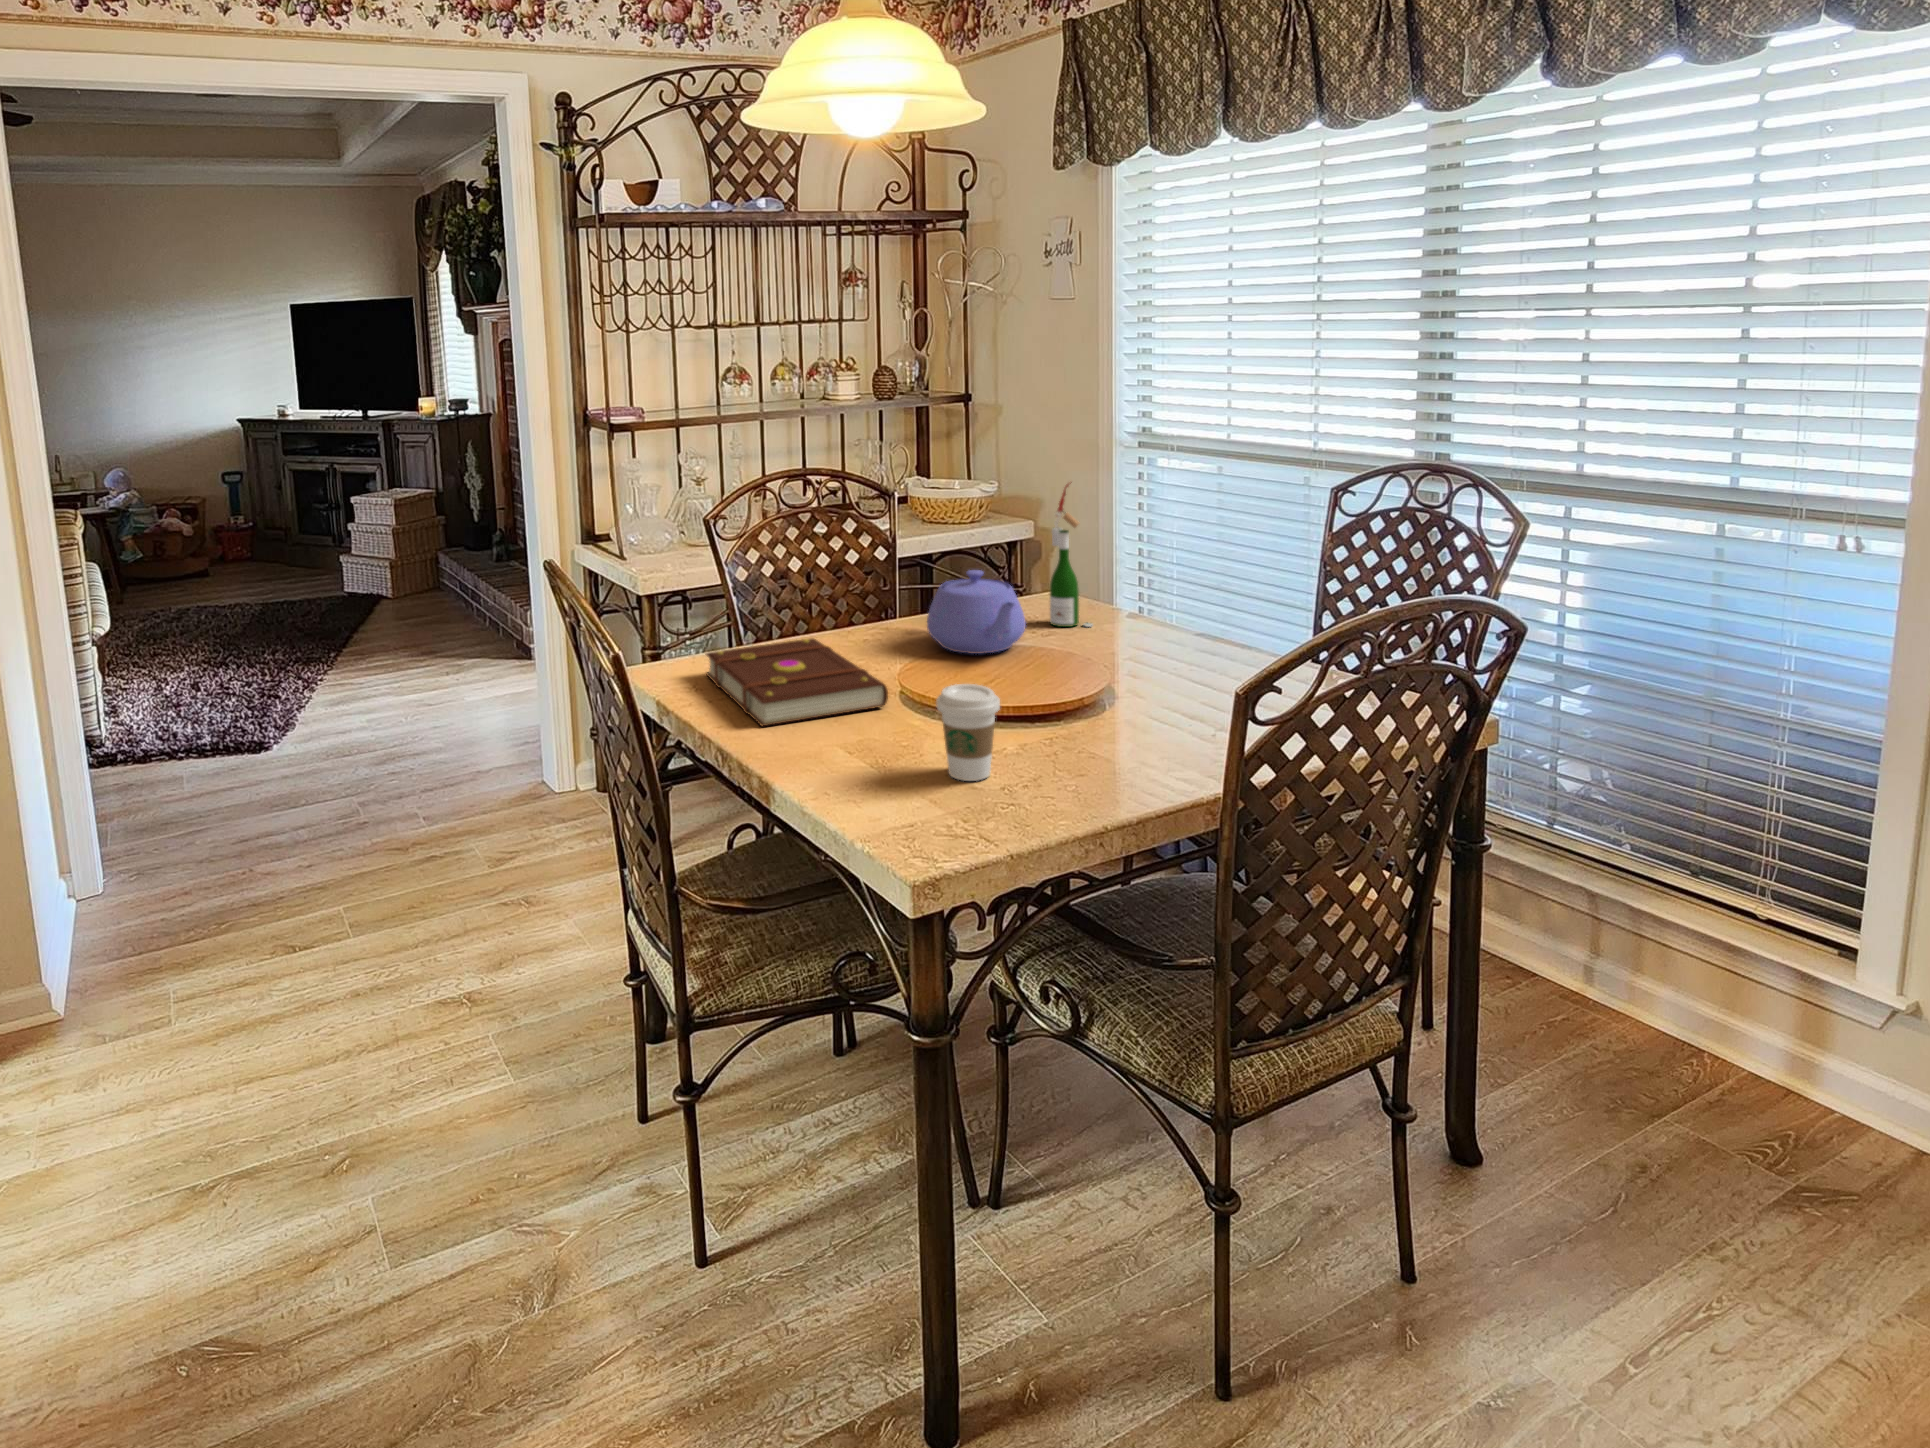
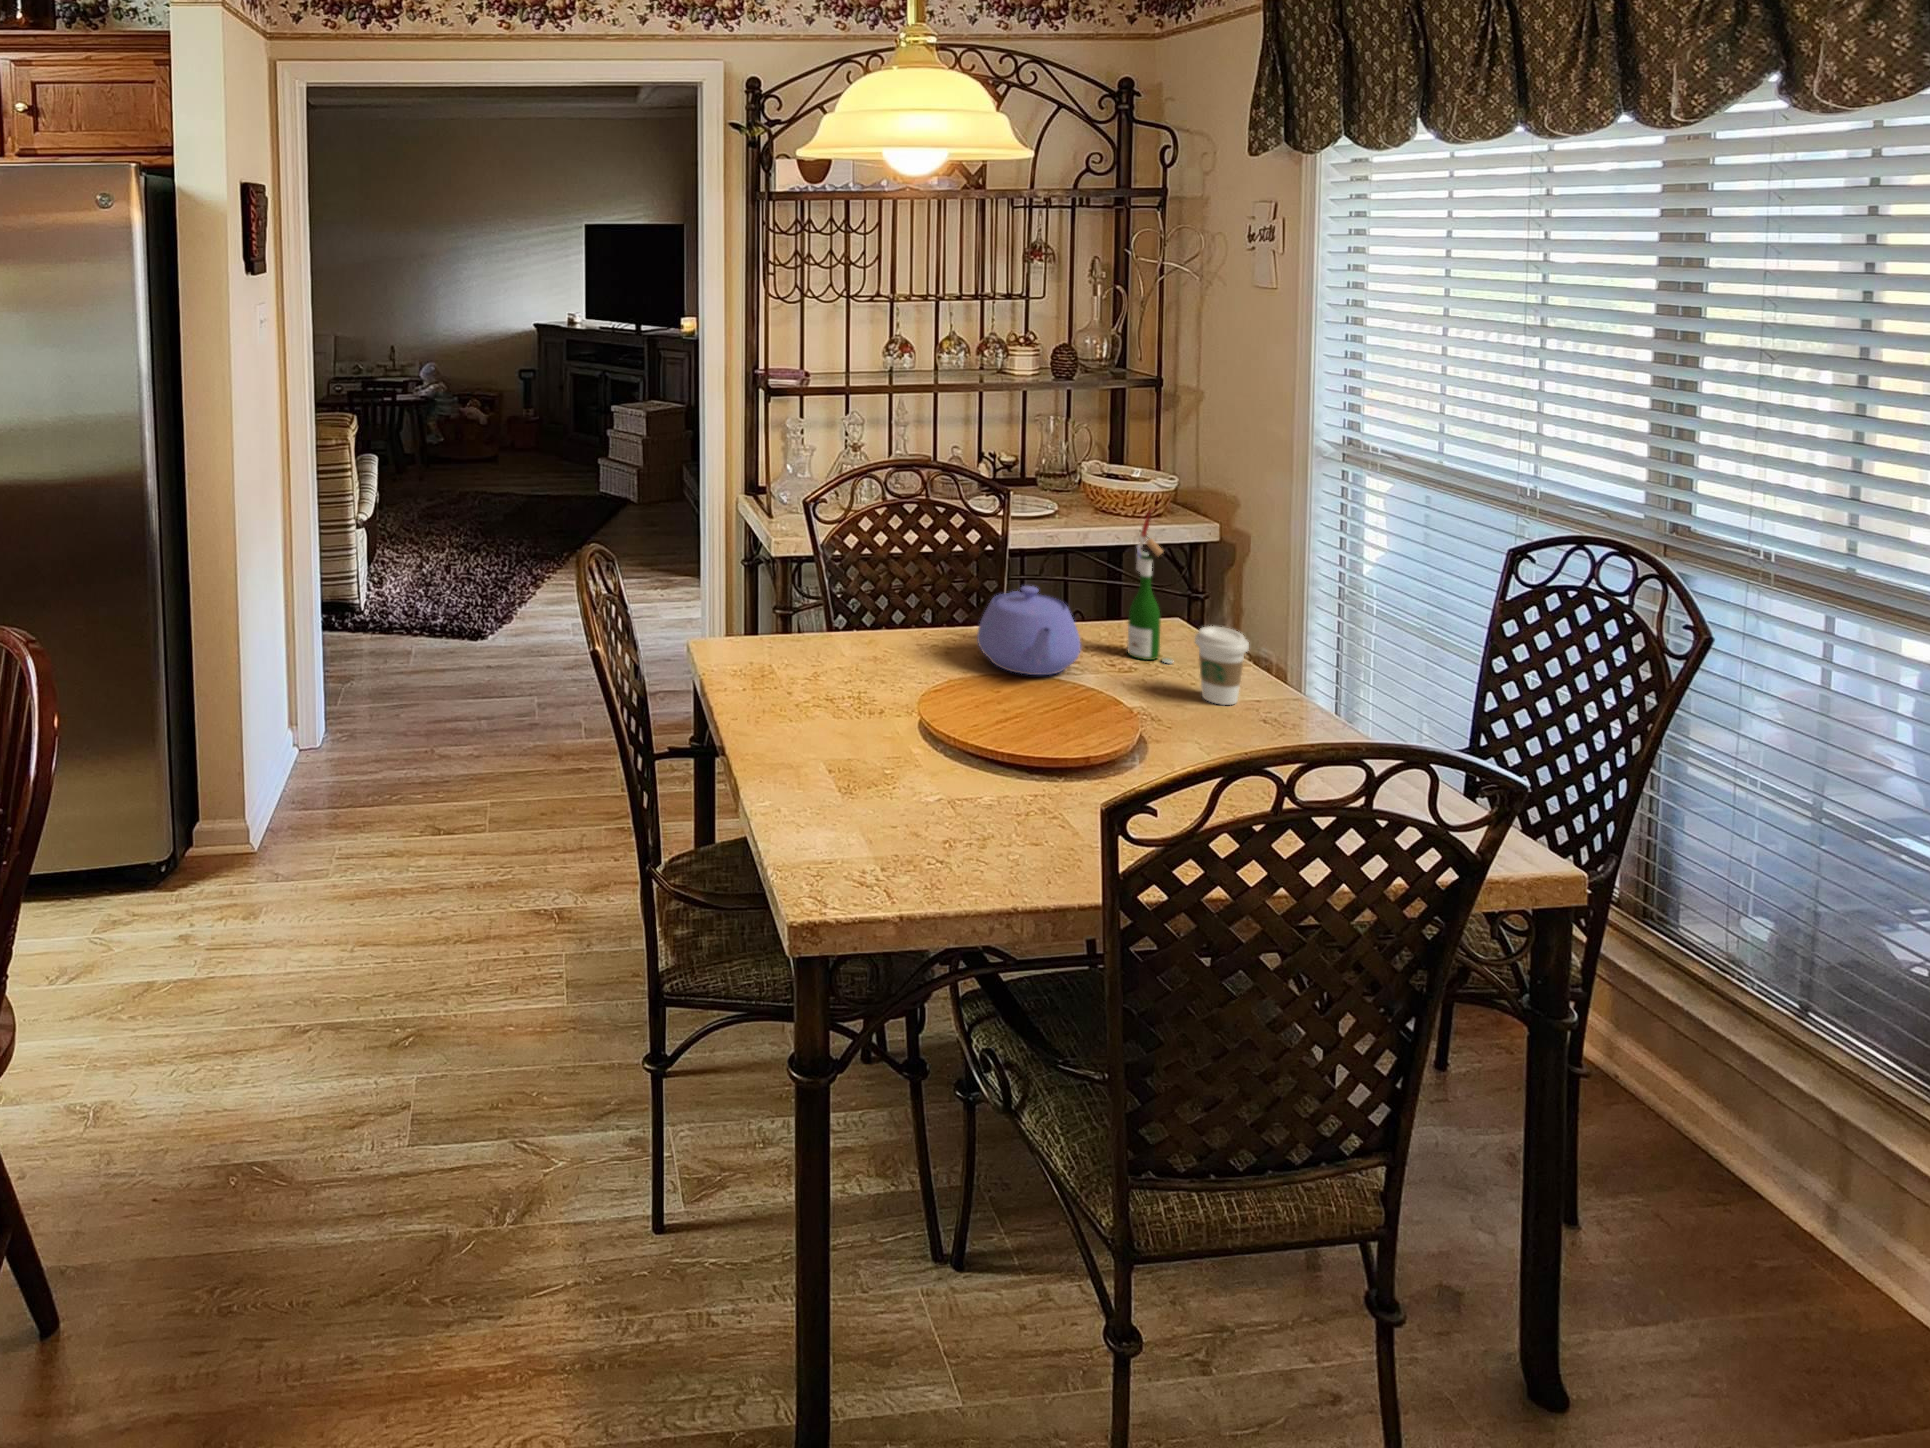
book: present [706,638,888,726] -> none [747,628,886,714]
coffee cup: present [936,684,1000,781] -> present [1195,626,1249,705]

